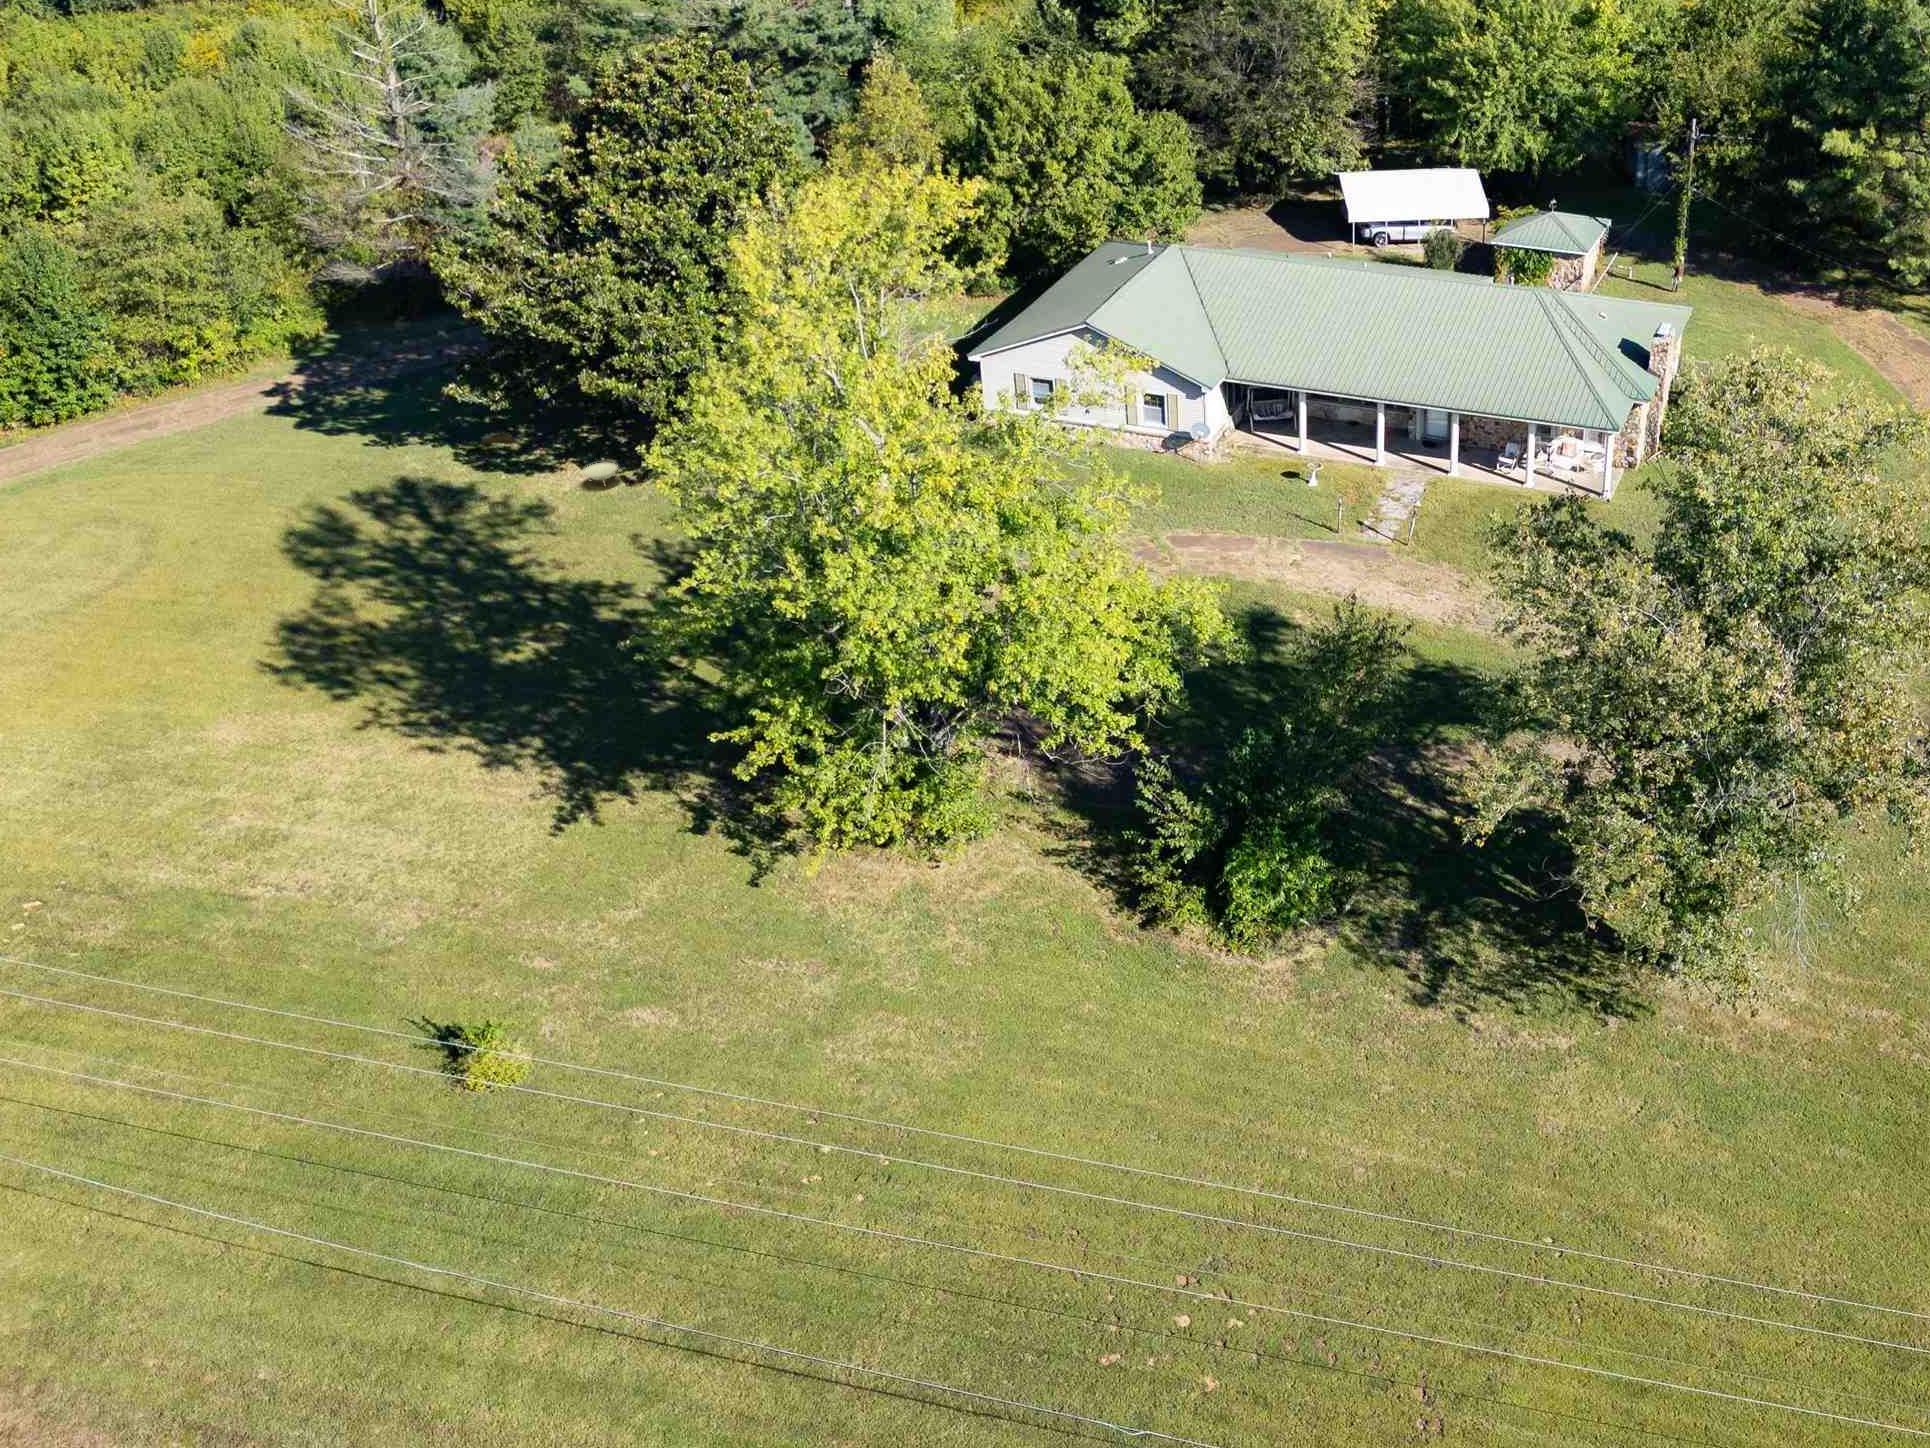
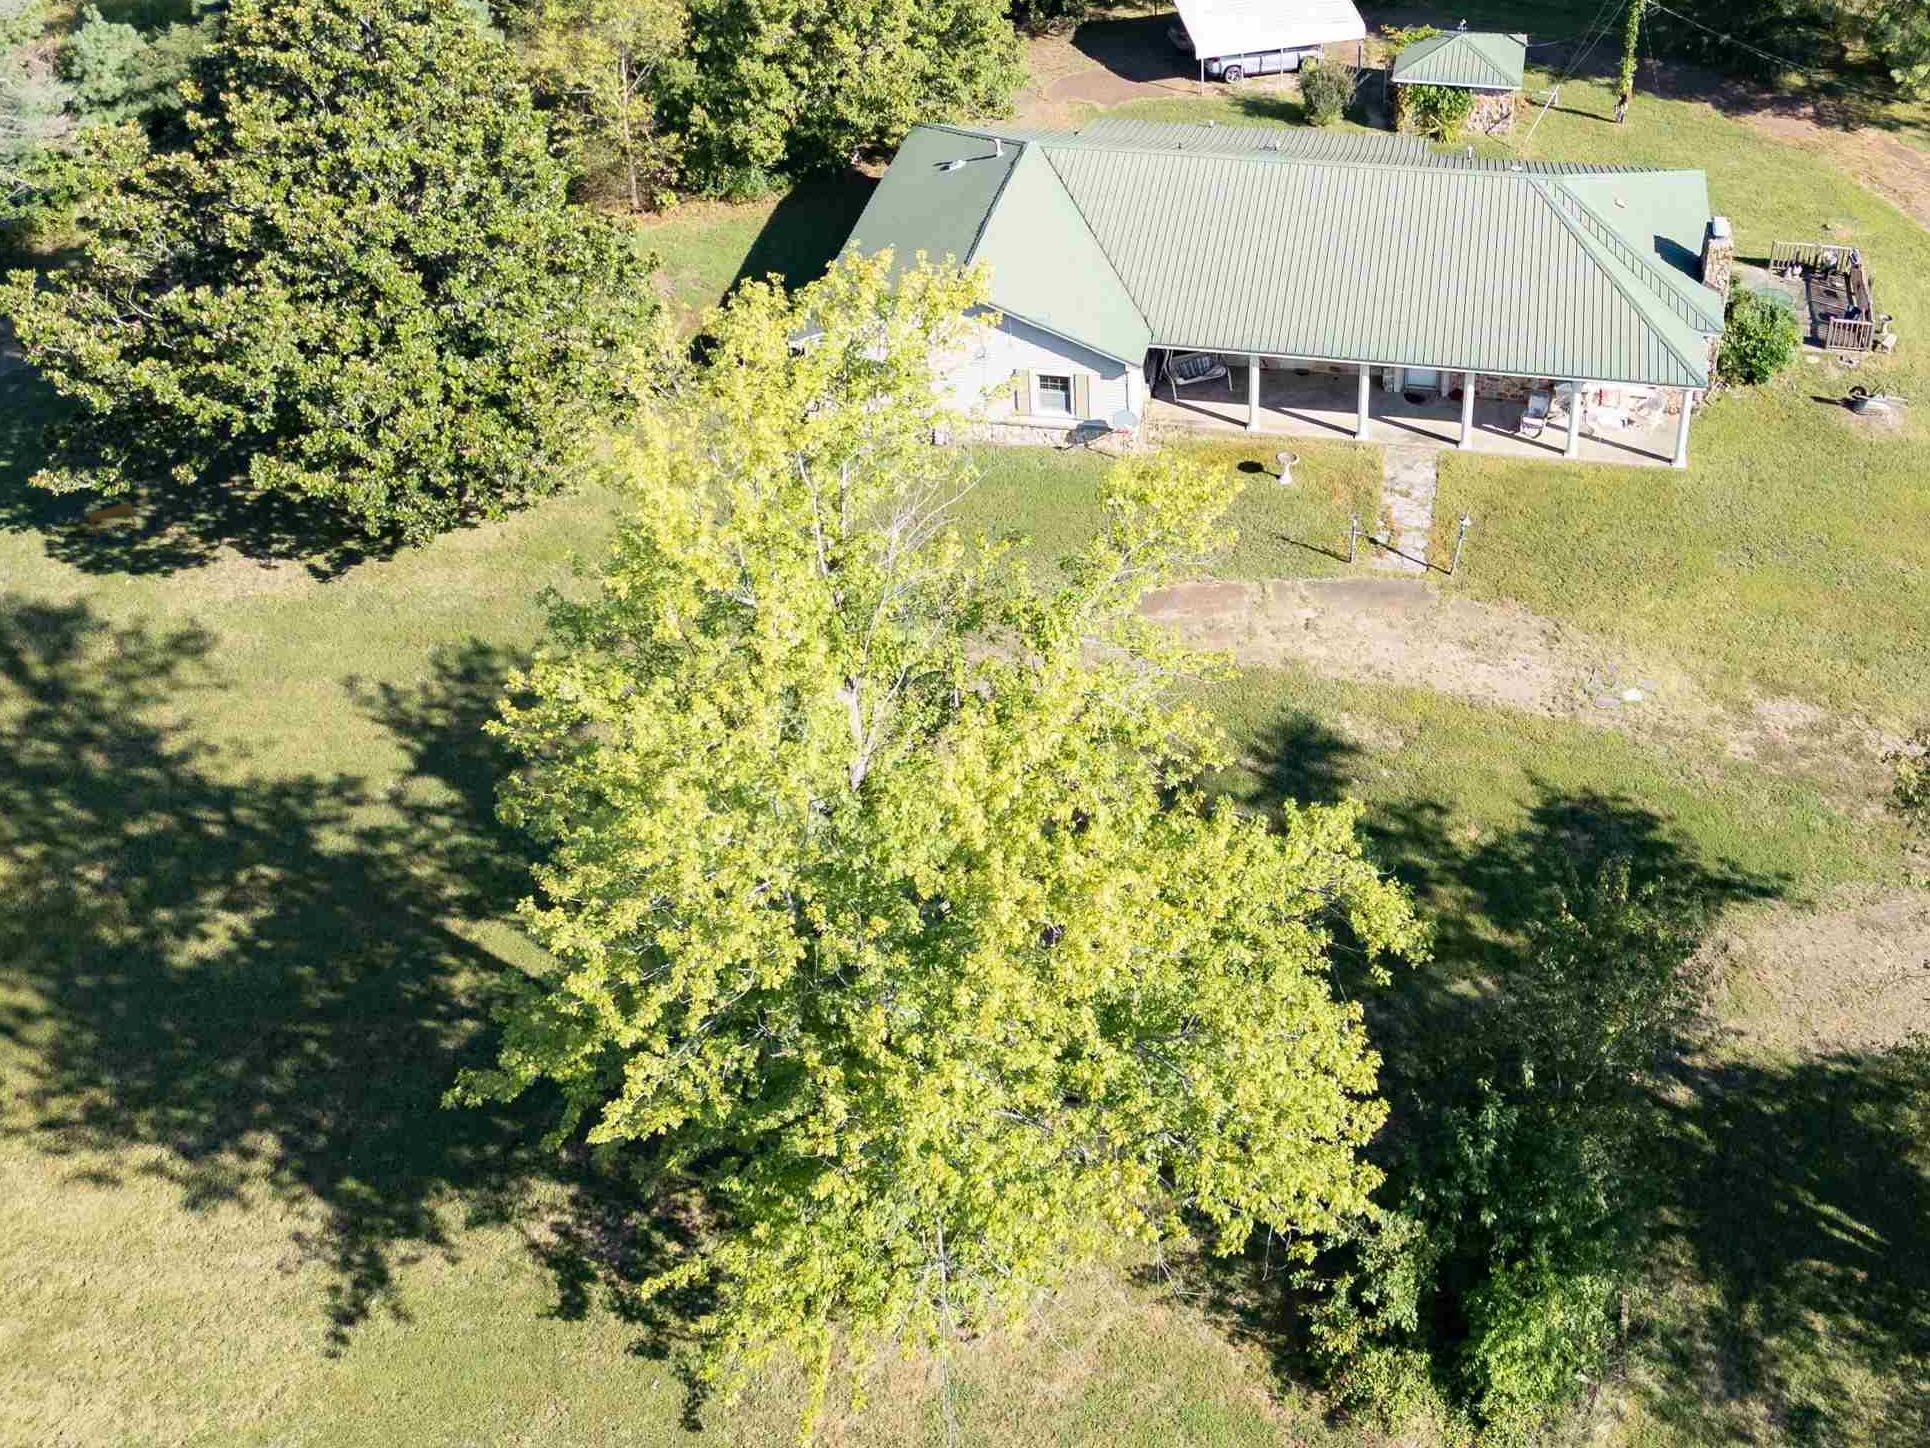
round table: present [583,463,618,486] -> none [251,540,303,581]

